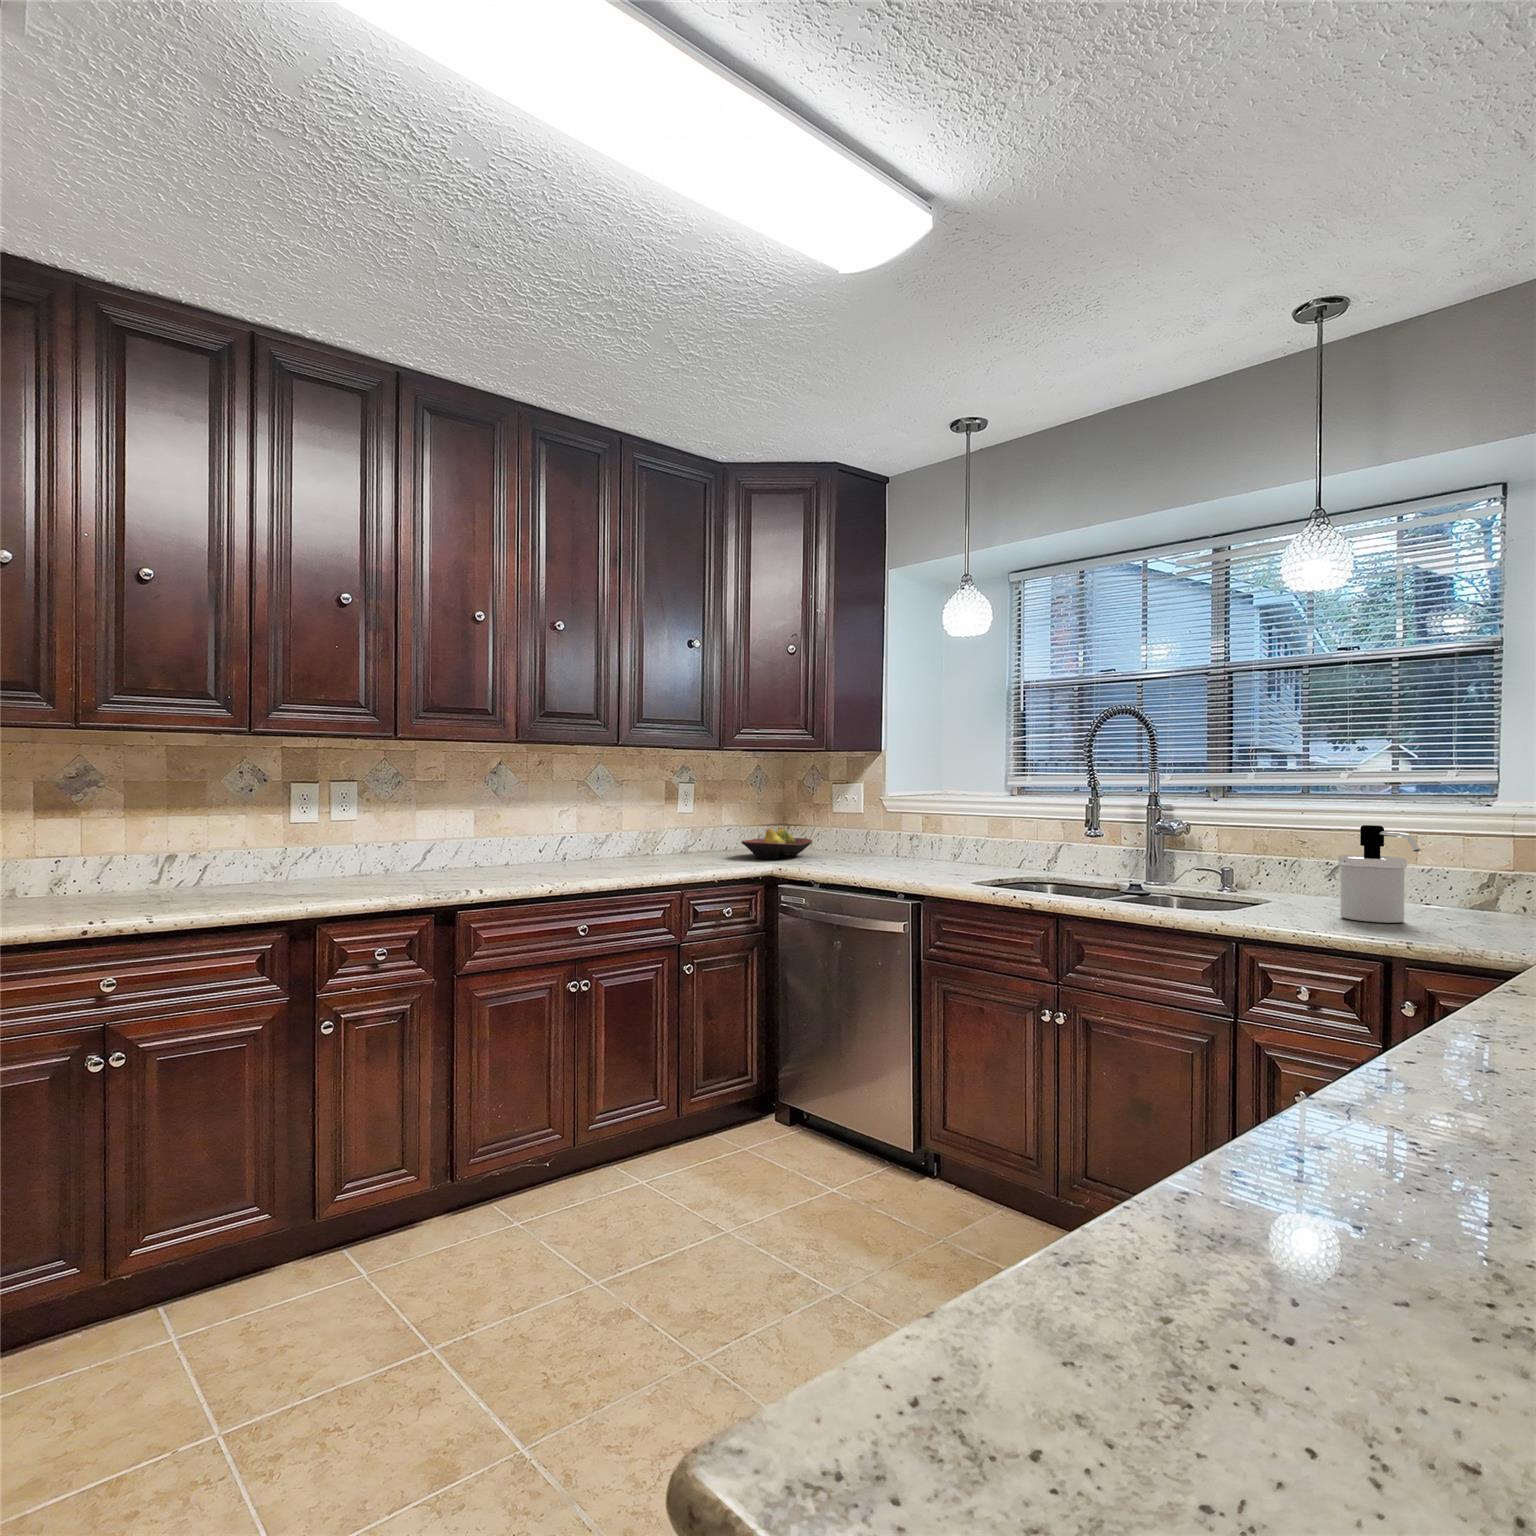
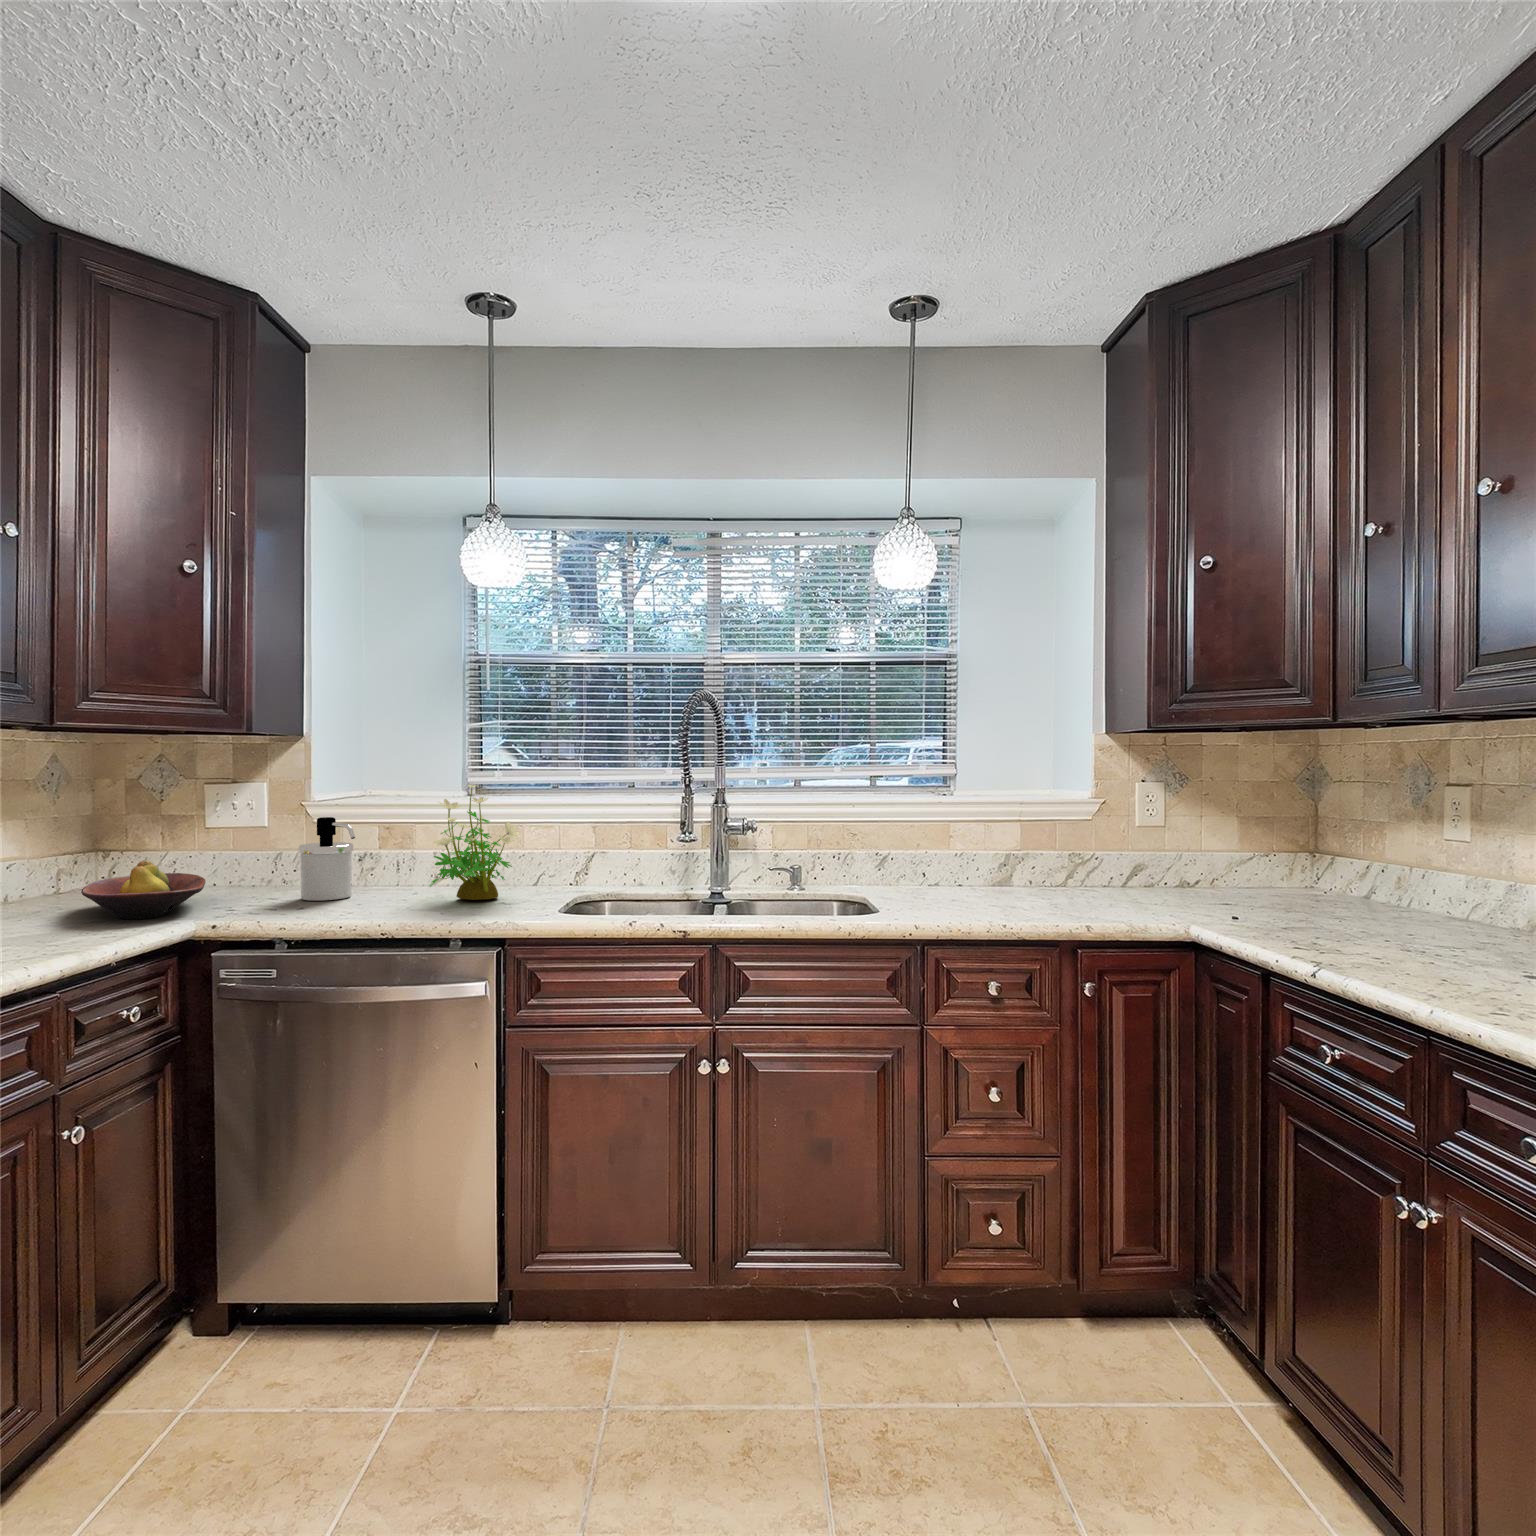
potted plant: none [923,782,987,869] -> present [430,785,519,900]
soap dispenser: present [1338,825,1419,923] -> present [299,817,355,901]

